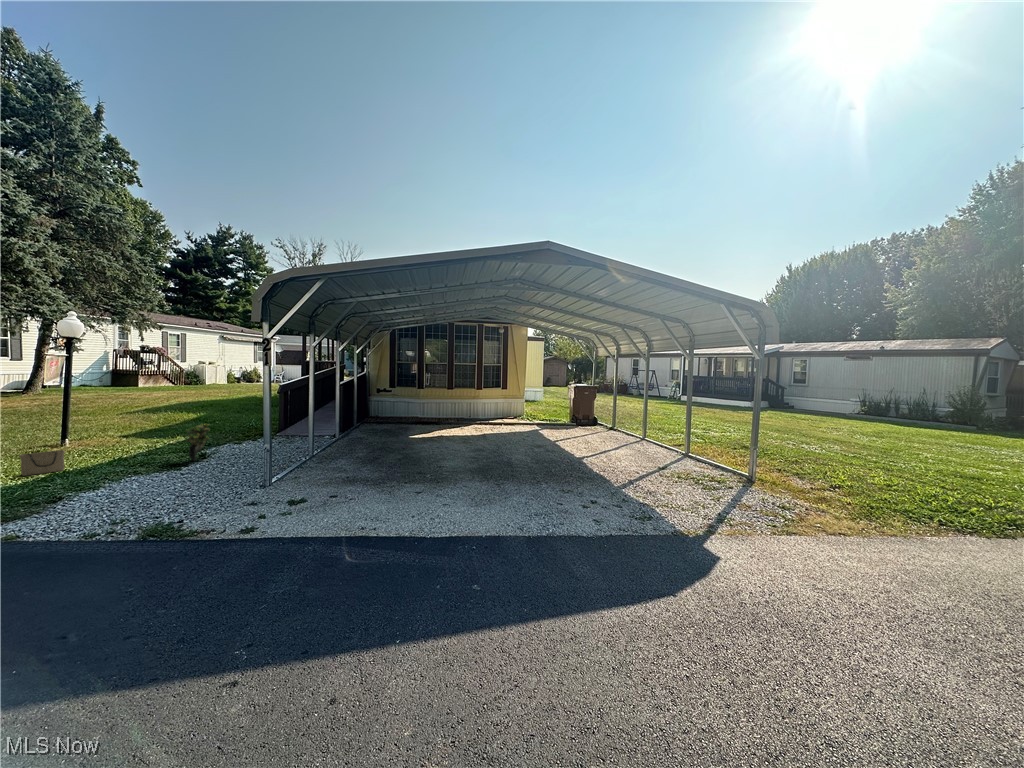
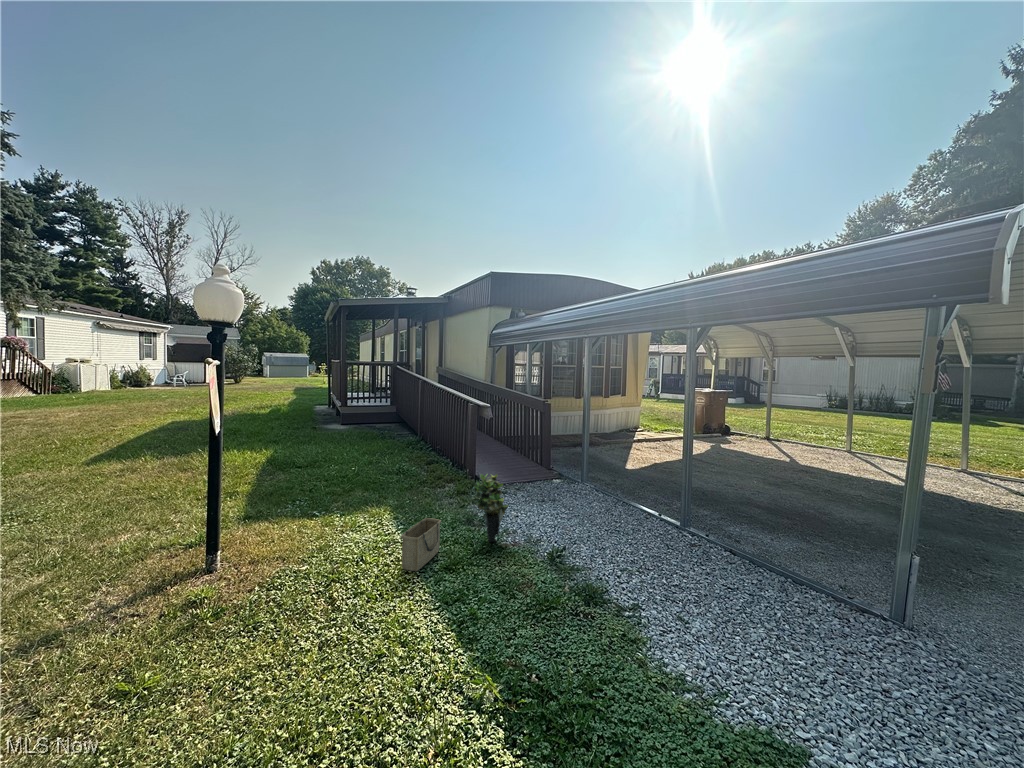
basket: present [19,450,65,476] -> present [401,518,441,571]

